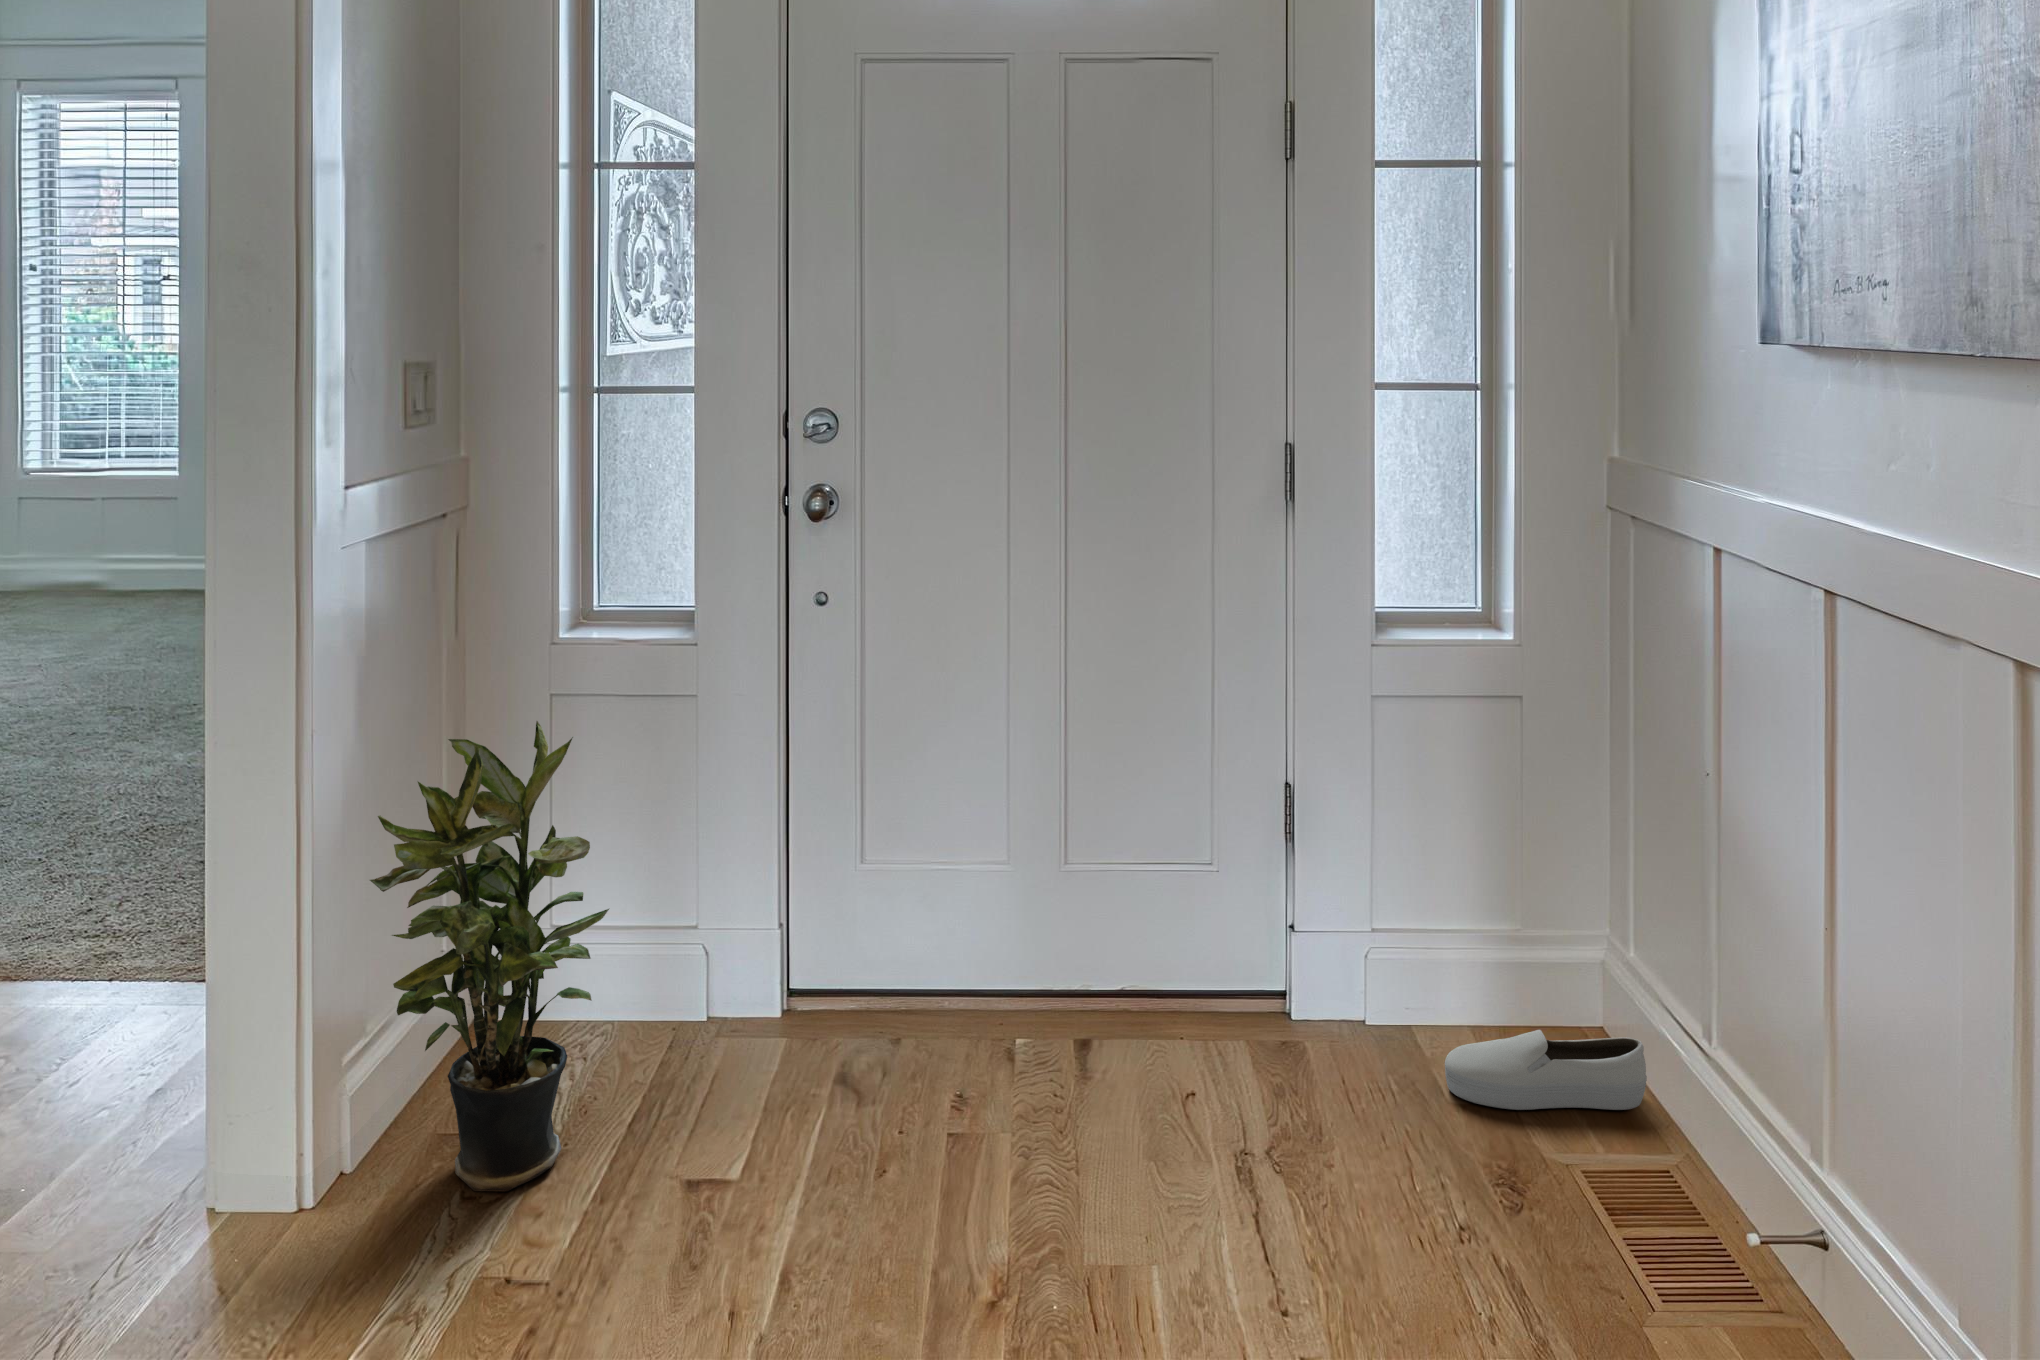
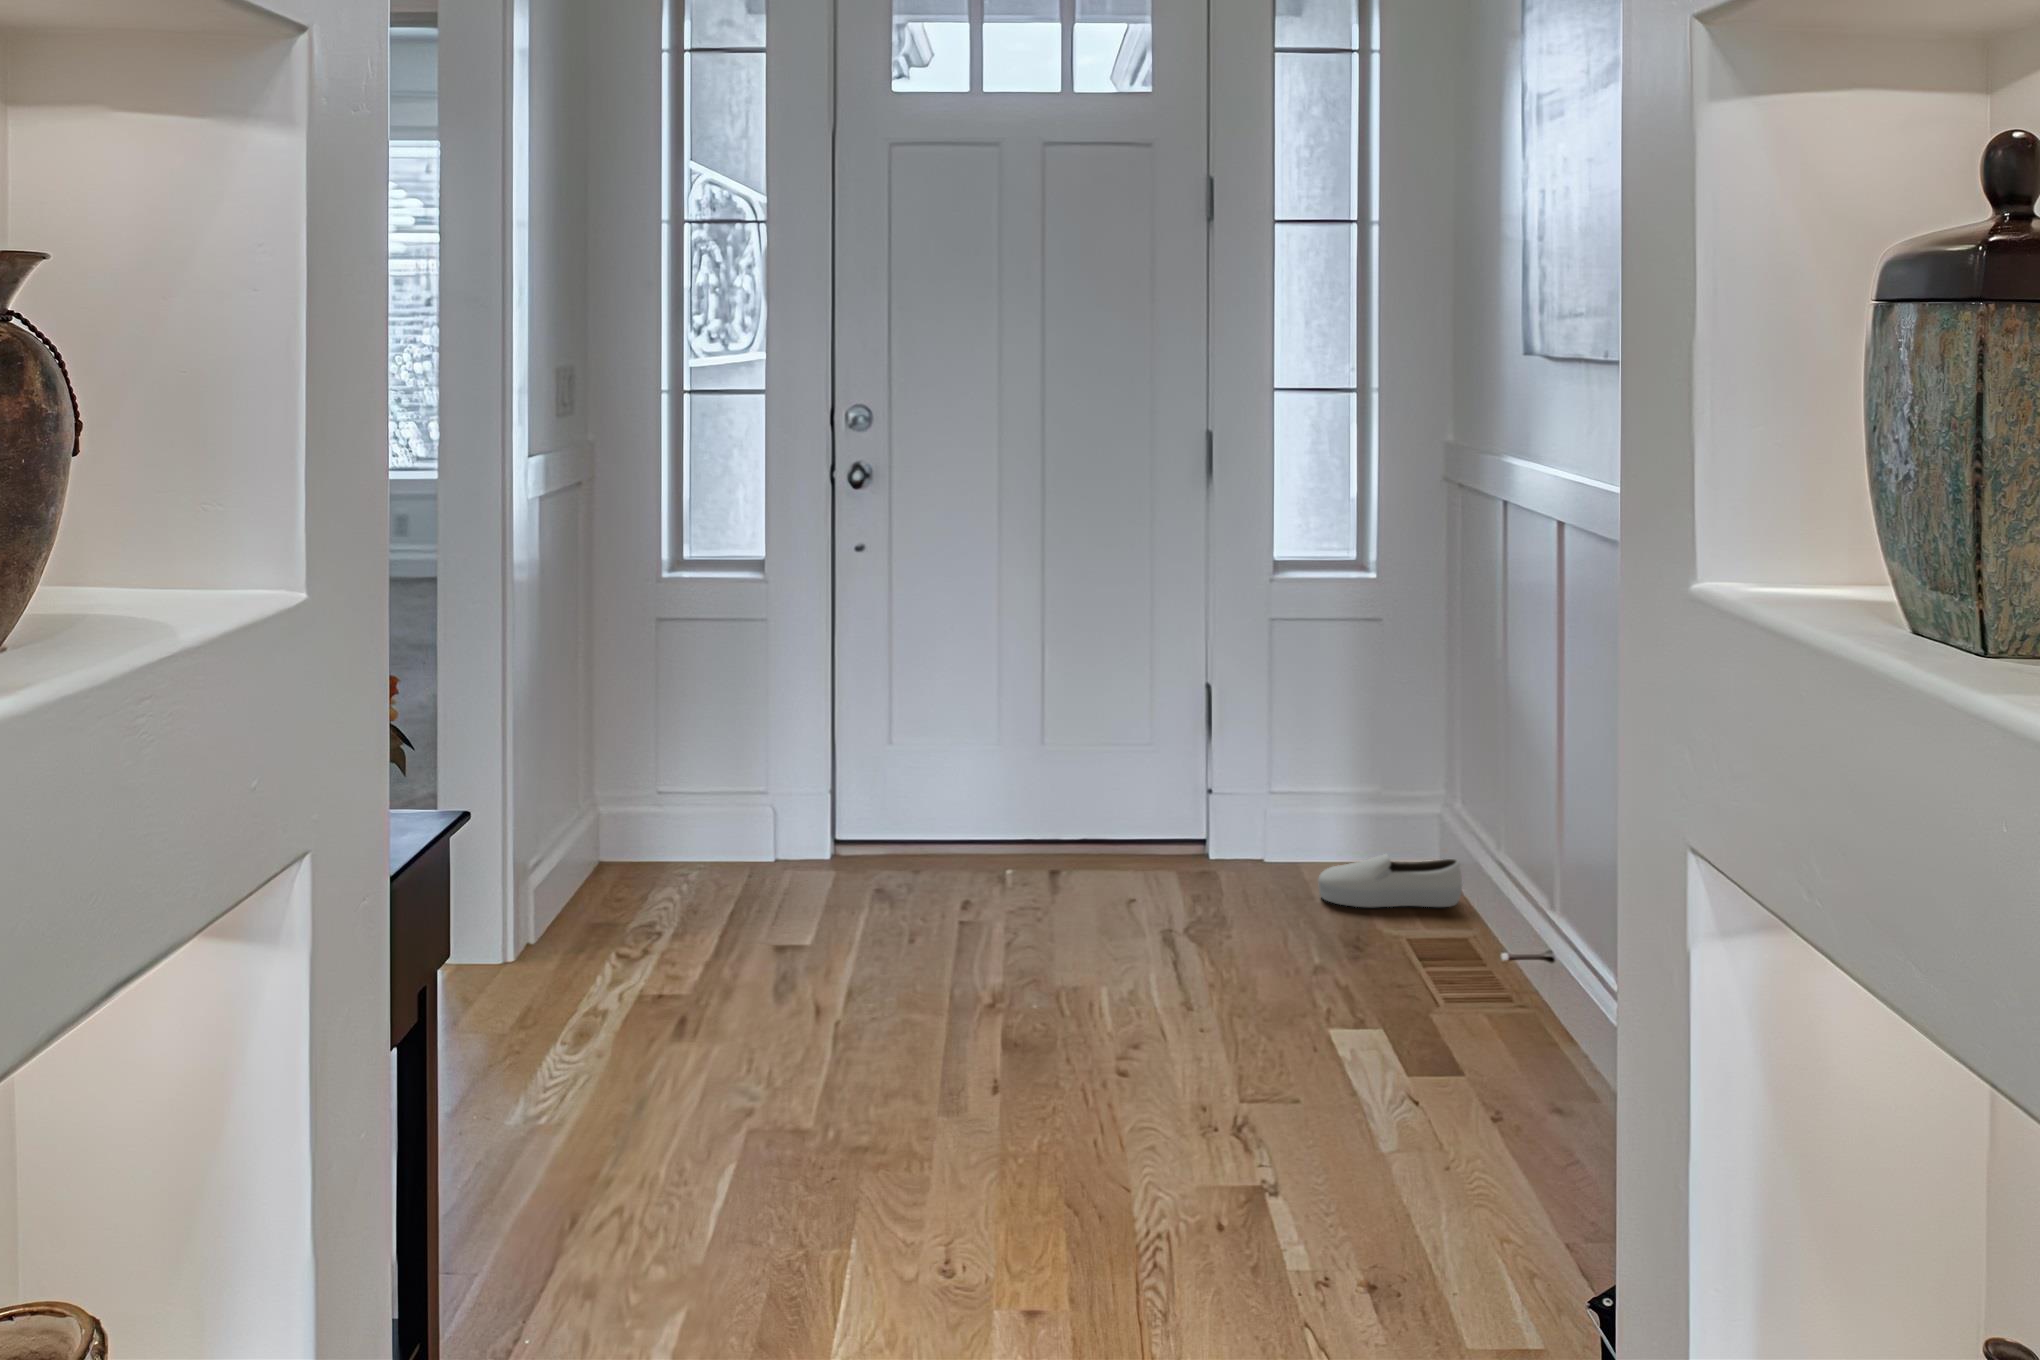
potted plant: present [370,721,609,1191] -> none [549,627,718,952]

